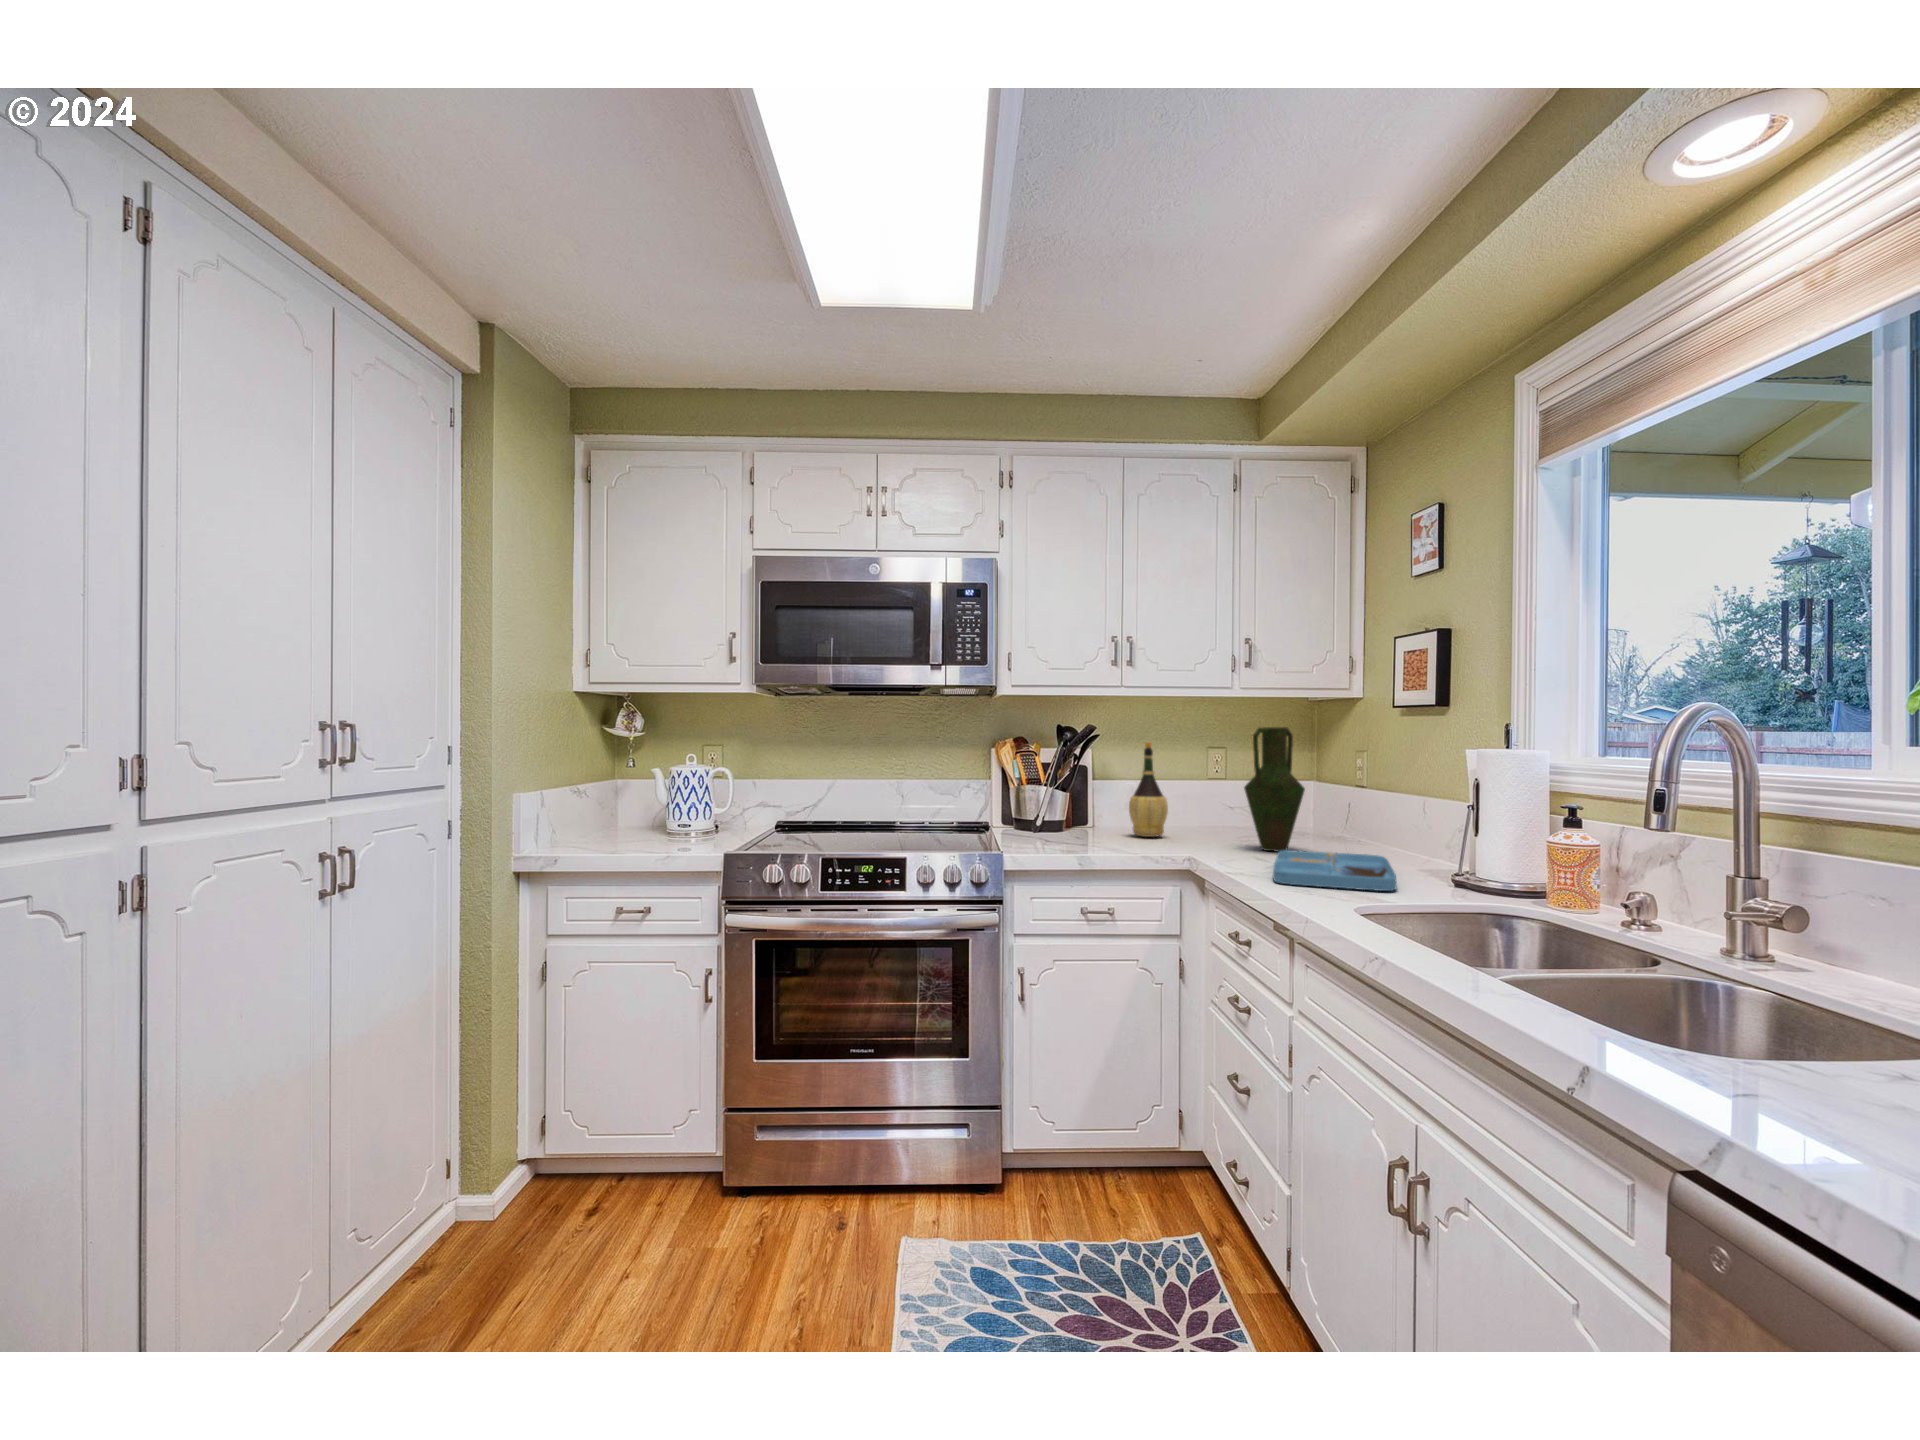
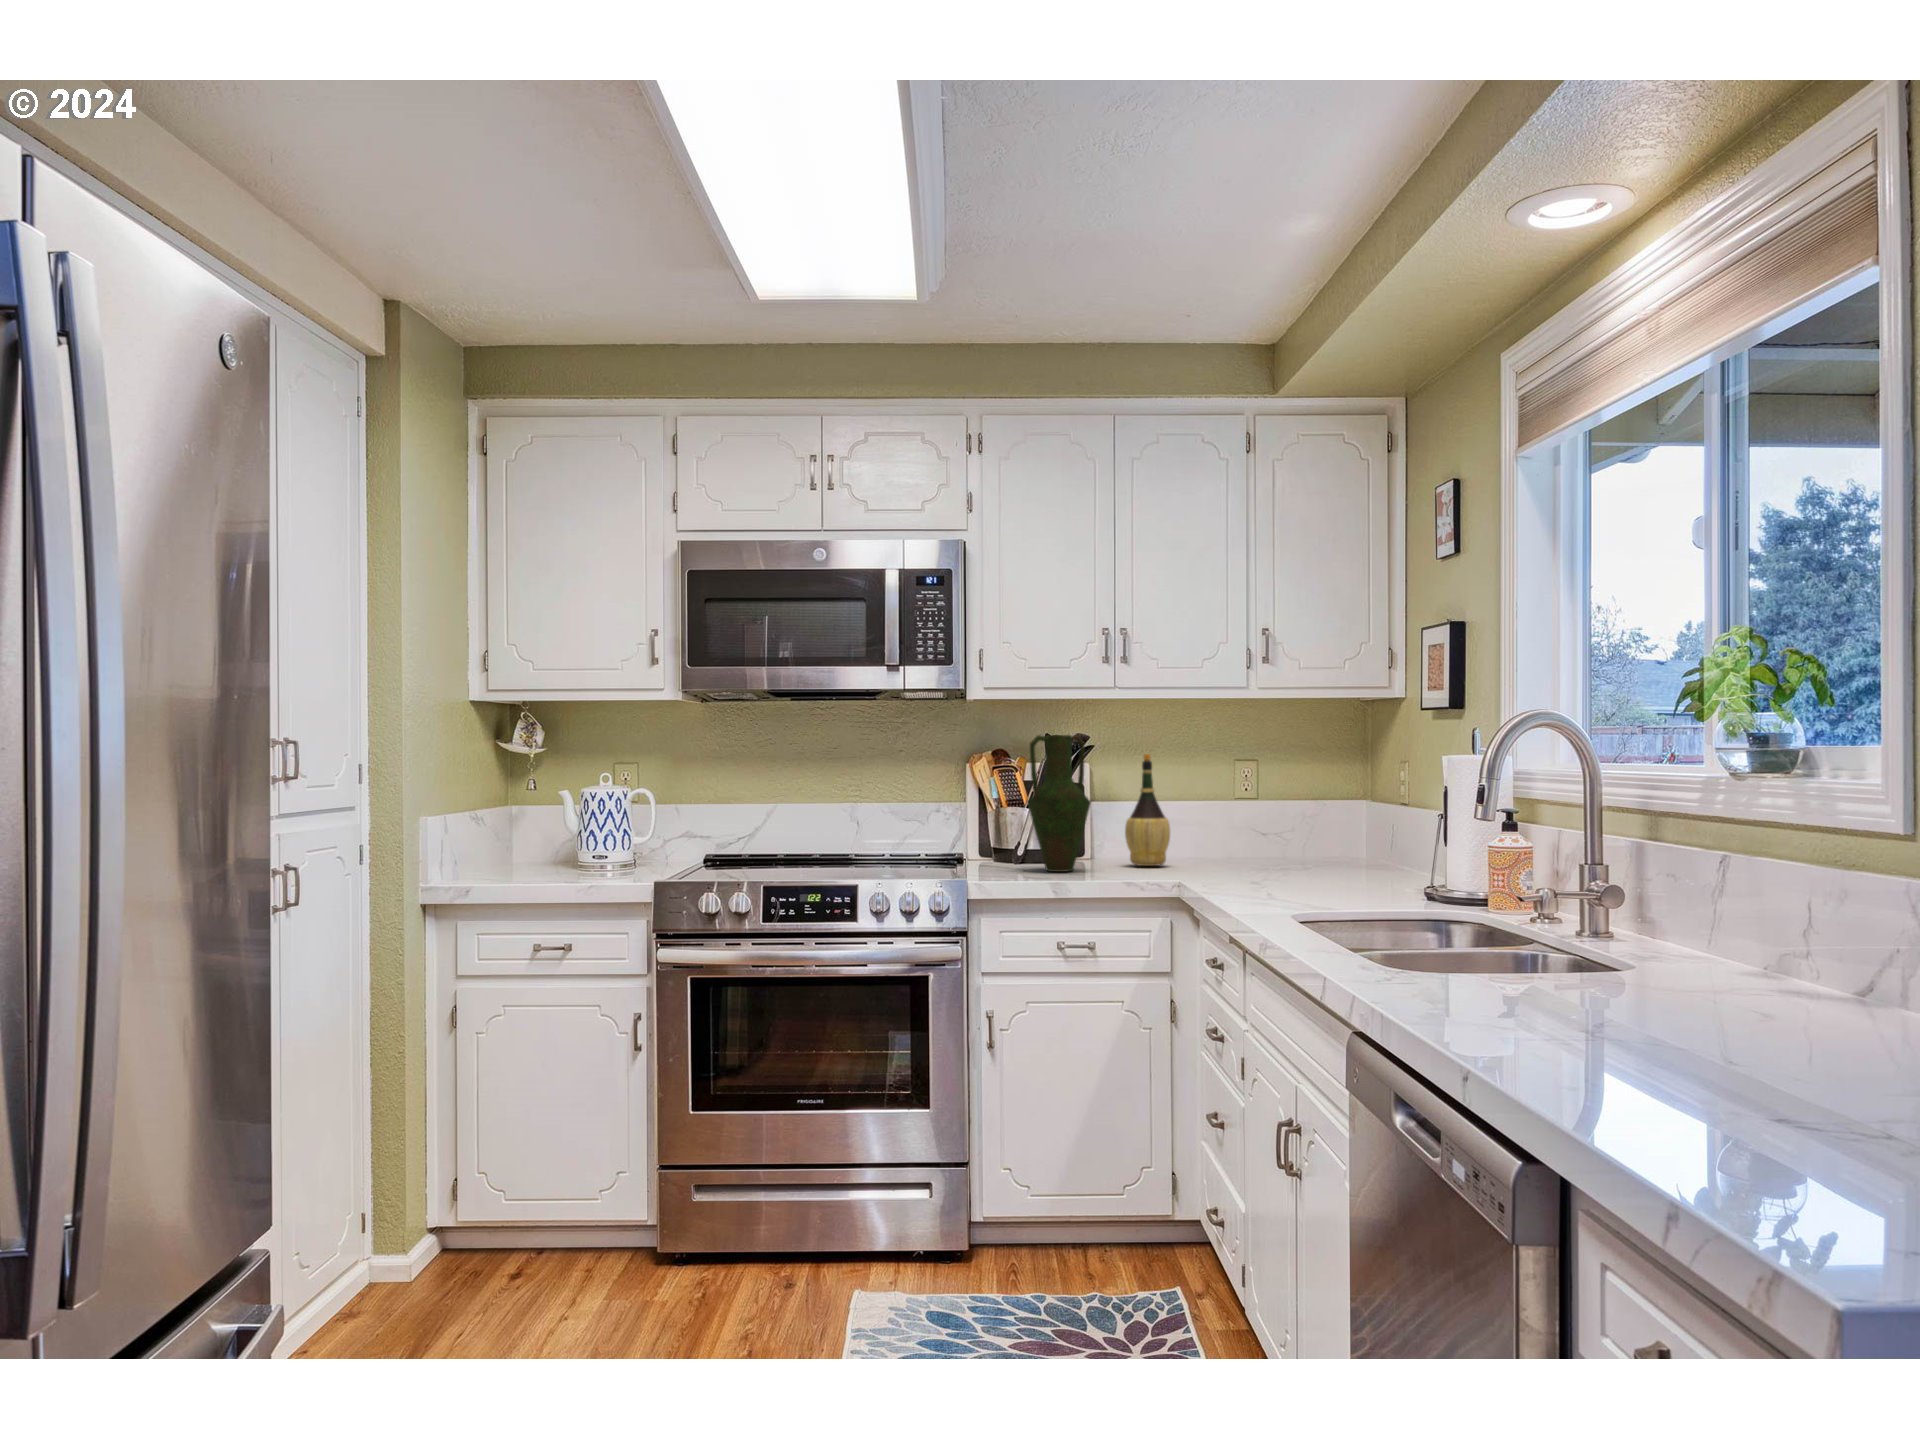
vase: present [1244,727,1305,852] -> present [1027,735,1091,872]
tray: present [1273,850,1397,891] -> none [1243,872,1381,903]

